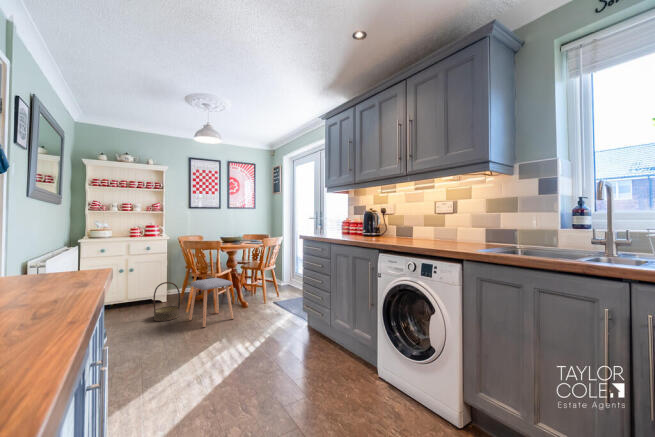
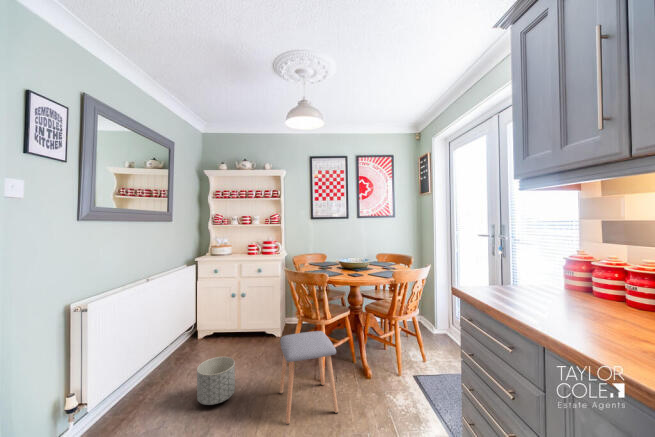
basket: present [153,282,180,321] -> none [245,325,277,382]
planter: none [125,303,155,333] -> present [197,357,235,405]

